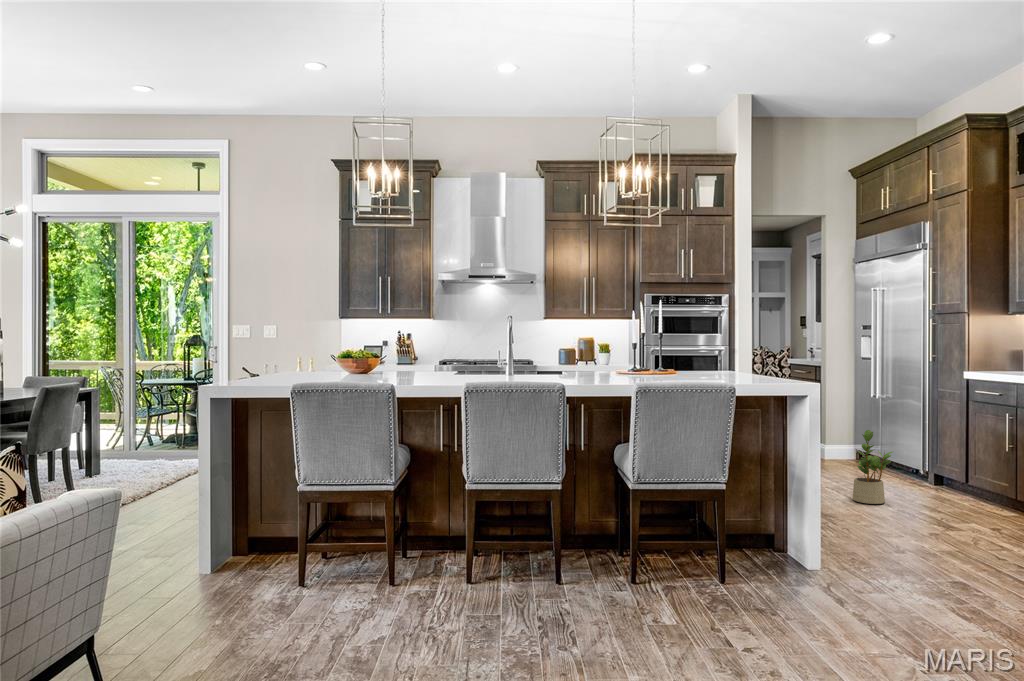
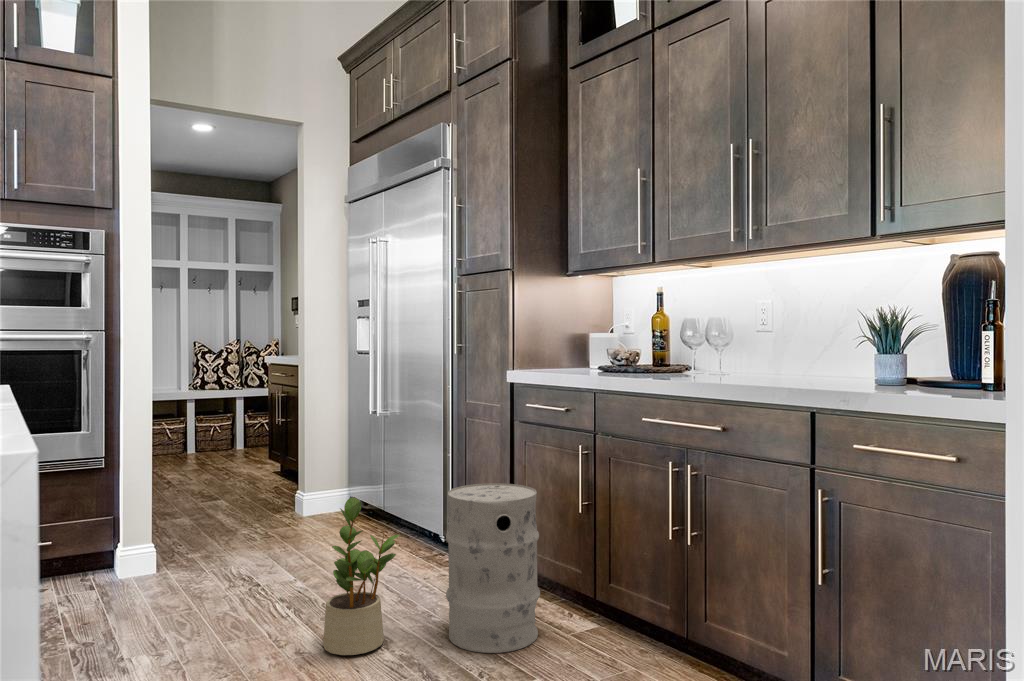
trash can: none [921,432,979,515] -> present [446,483,540,653]

